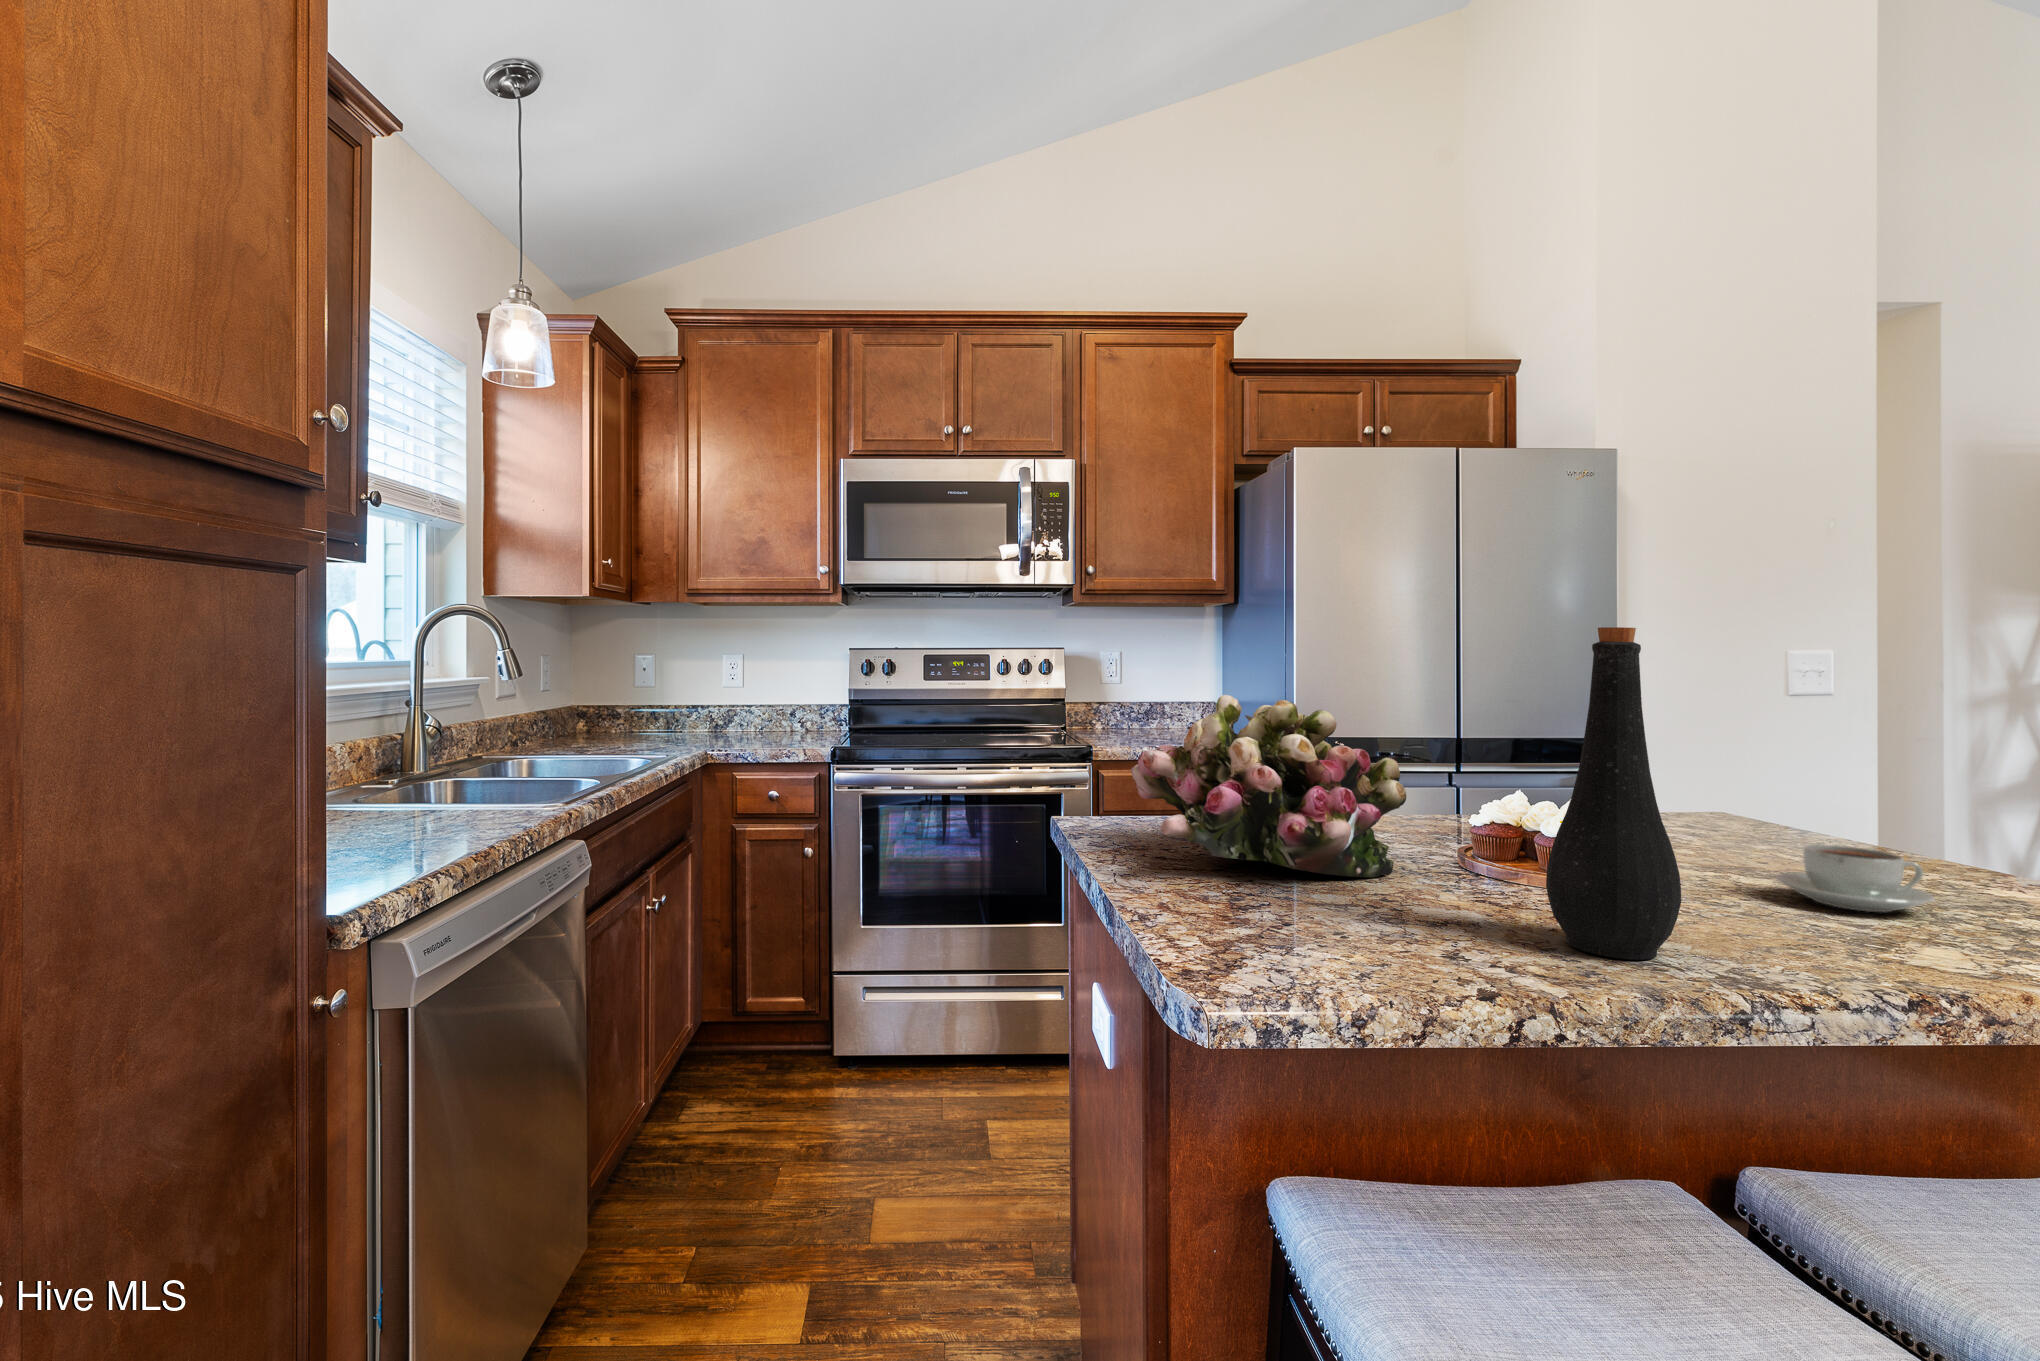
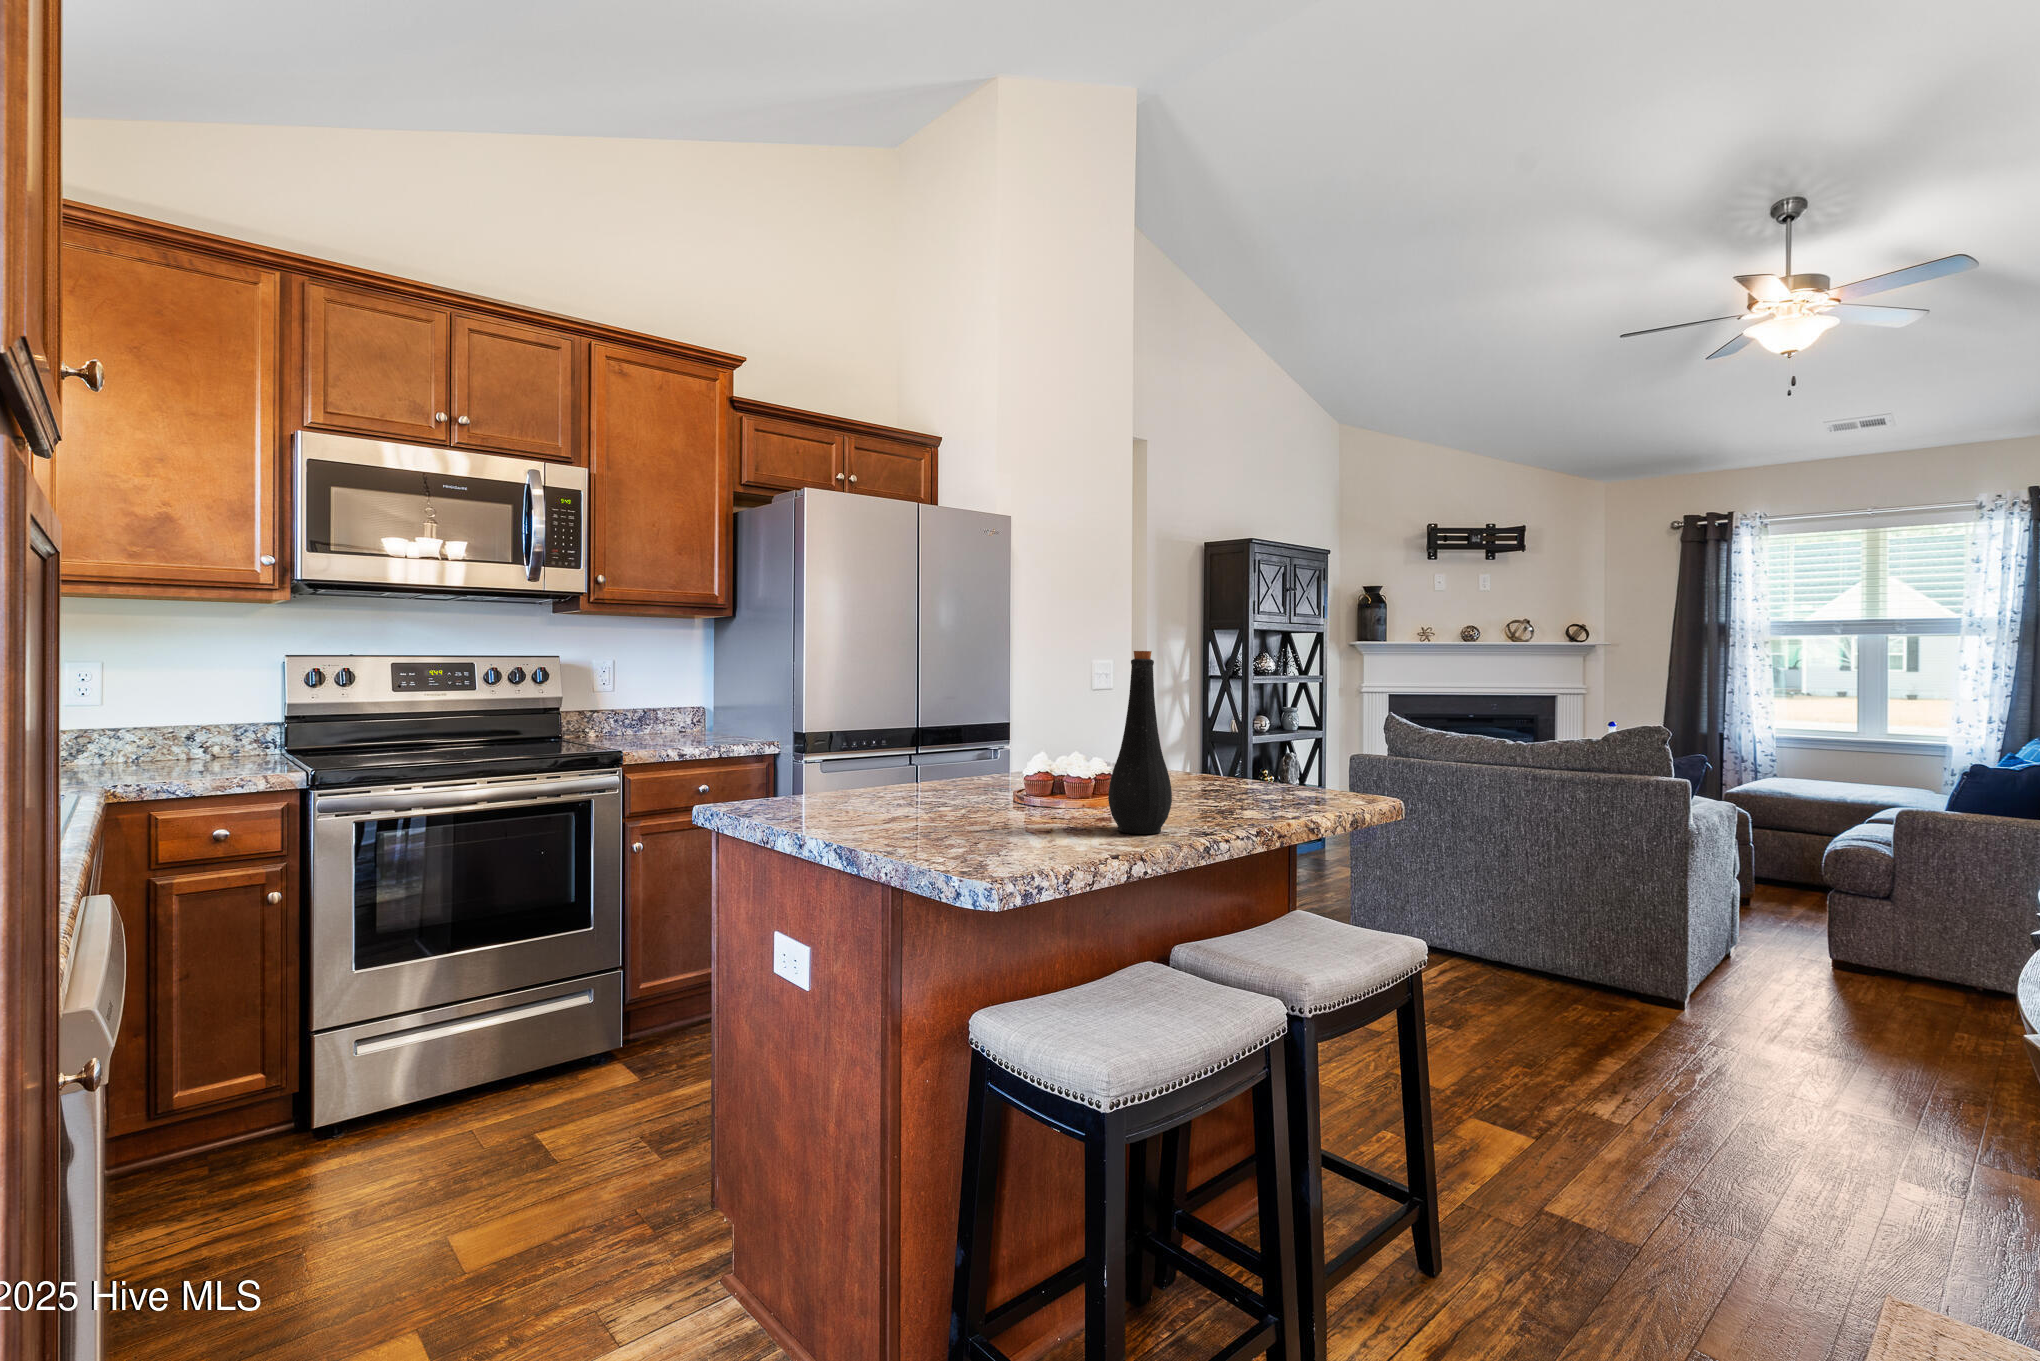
flower arrangement: present [1131,695,1406,877] -> none [812,696,1002,817]
coffee cup: present [1776,845,1934,912] -> none [1177,770,1242,802]

